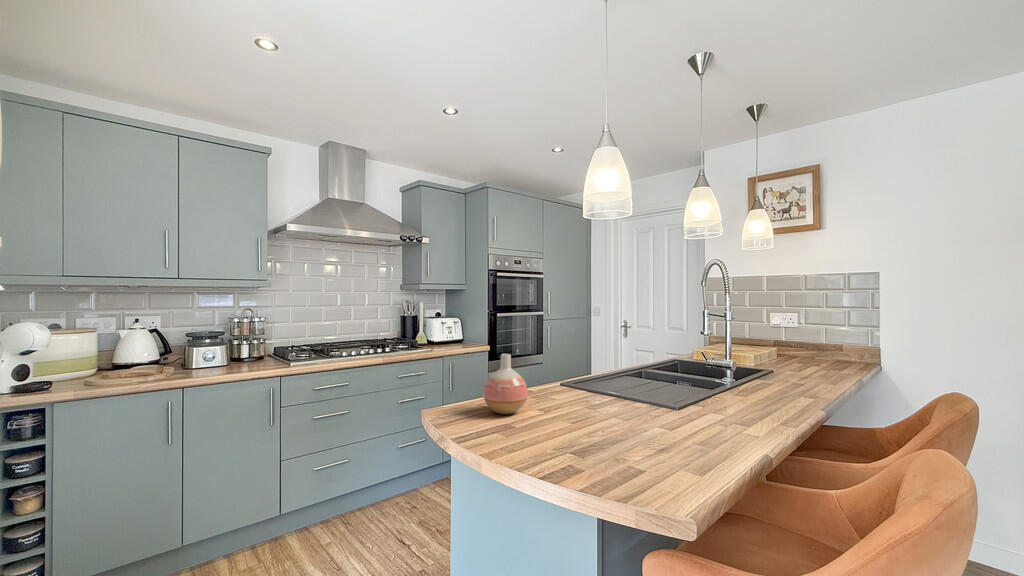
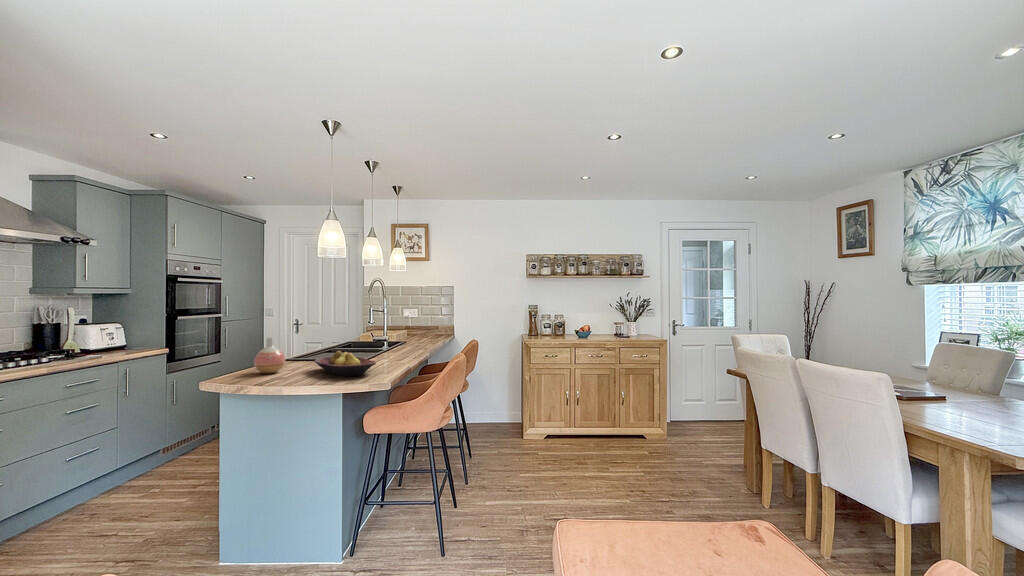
fruit bowl: none [563,393,675,465] -> present [315,351,376,376]

